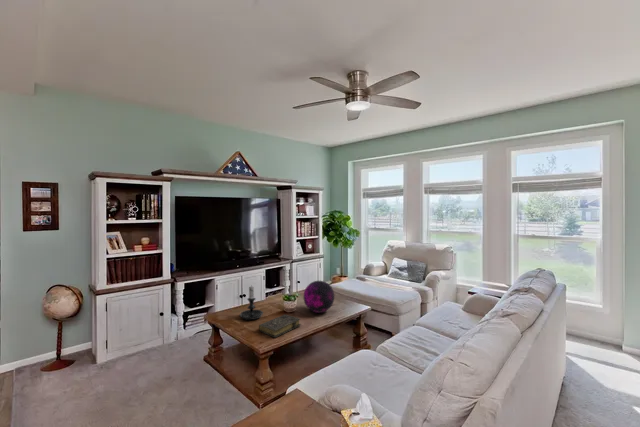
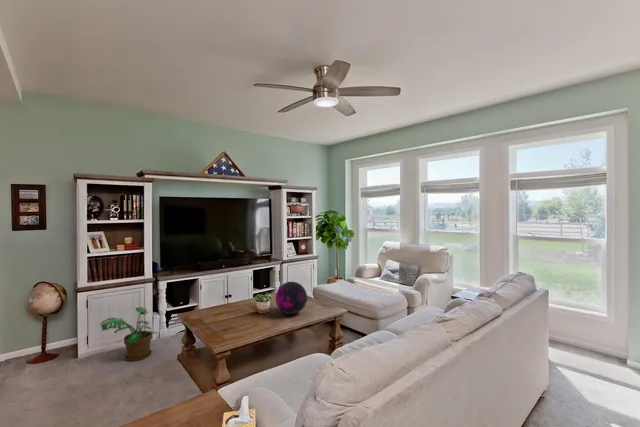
candle holder: present [240,286,263,320] -> none [209,284,234,319]
potted plant: none [126,309,180,364] -> present [101,307,157,361]
book: present [259,314,301,337] -> none [223,315,267,337]

